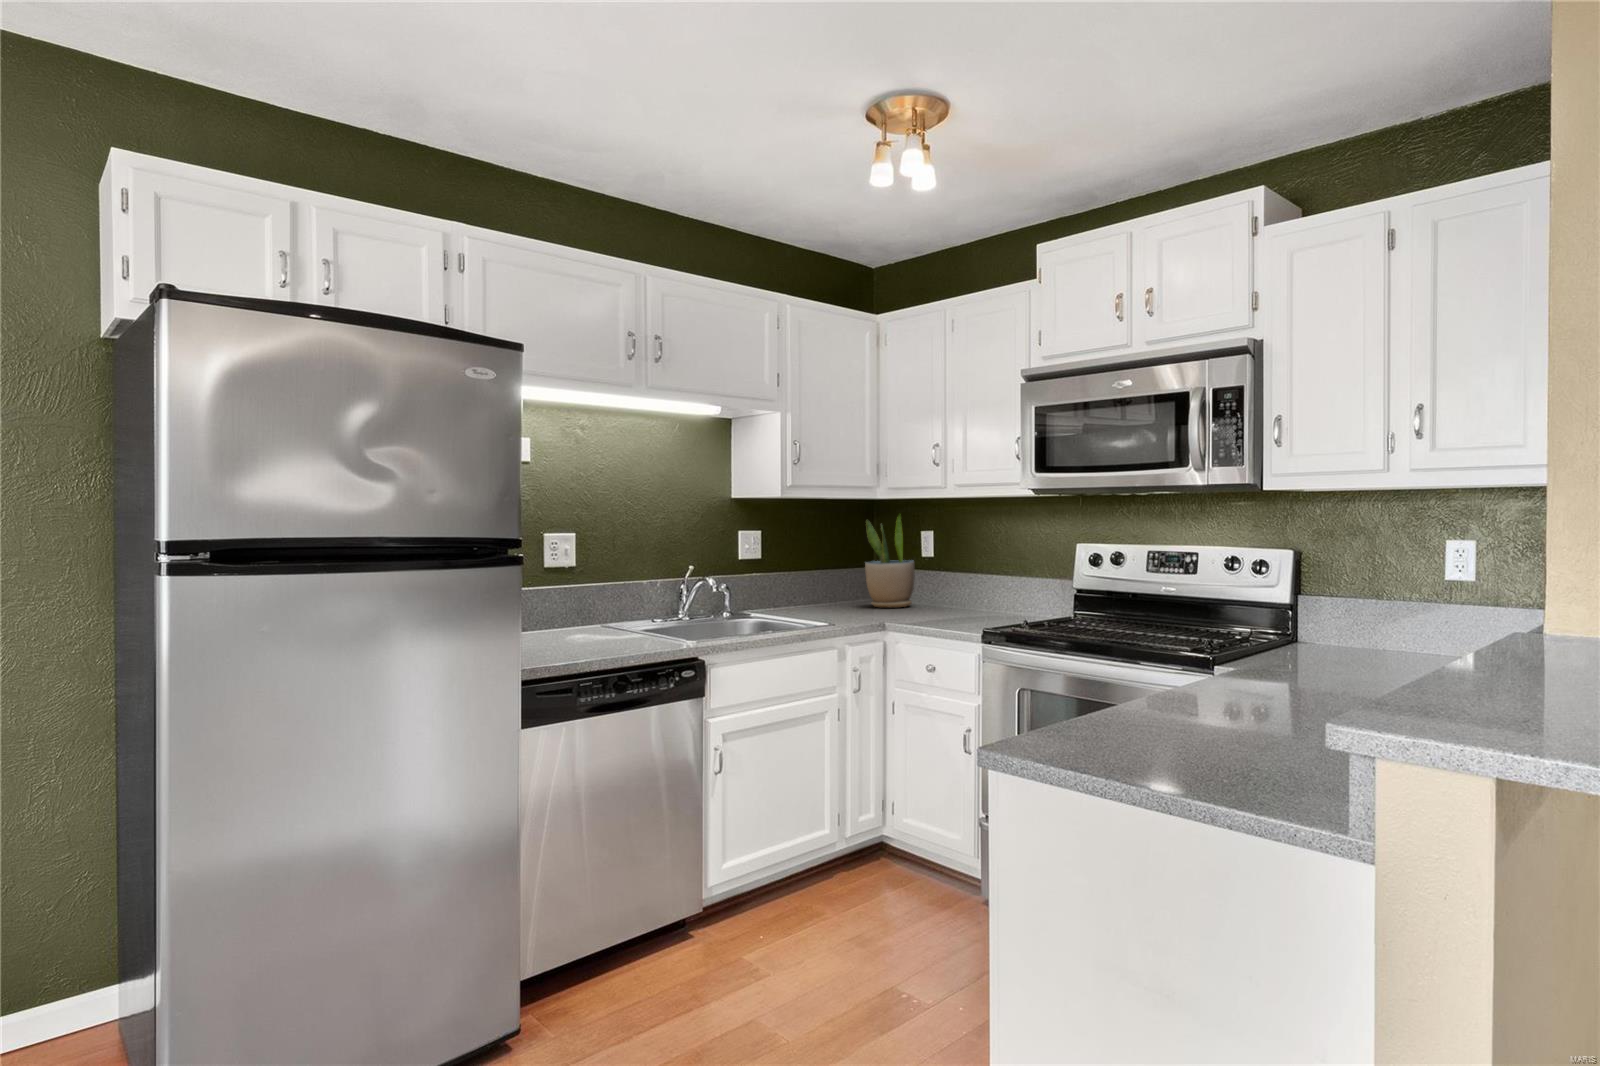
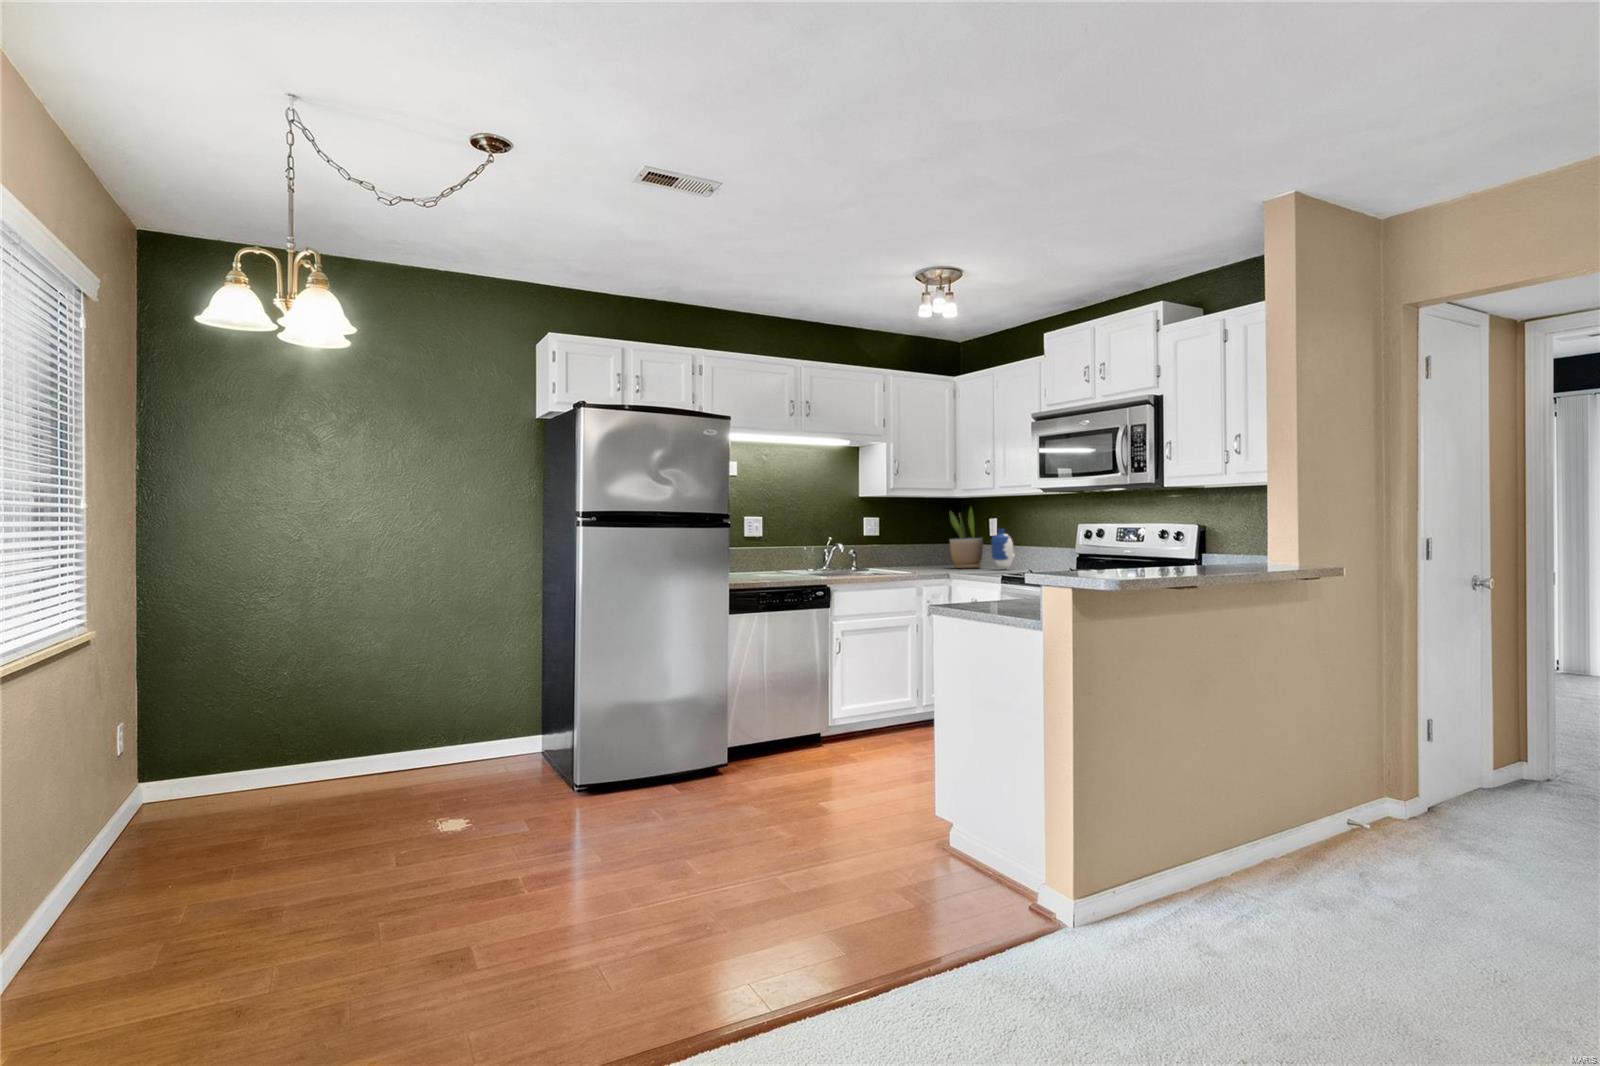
vase: none [934,549,970,610] -> present [991,529,1015,569]

